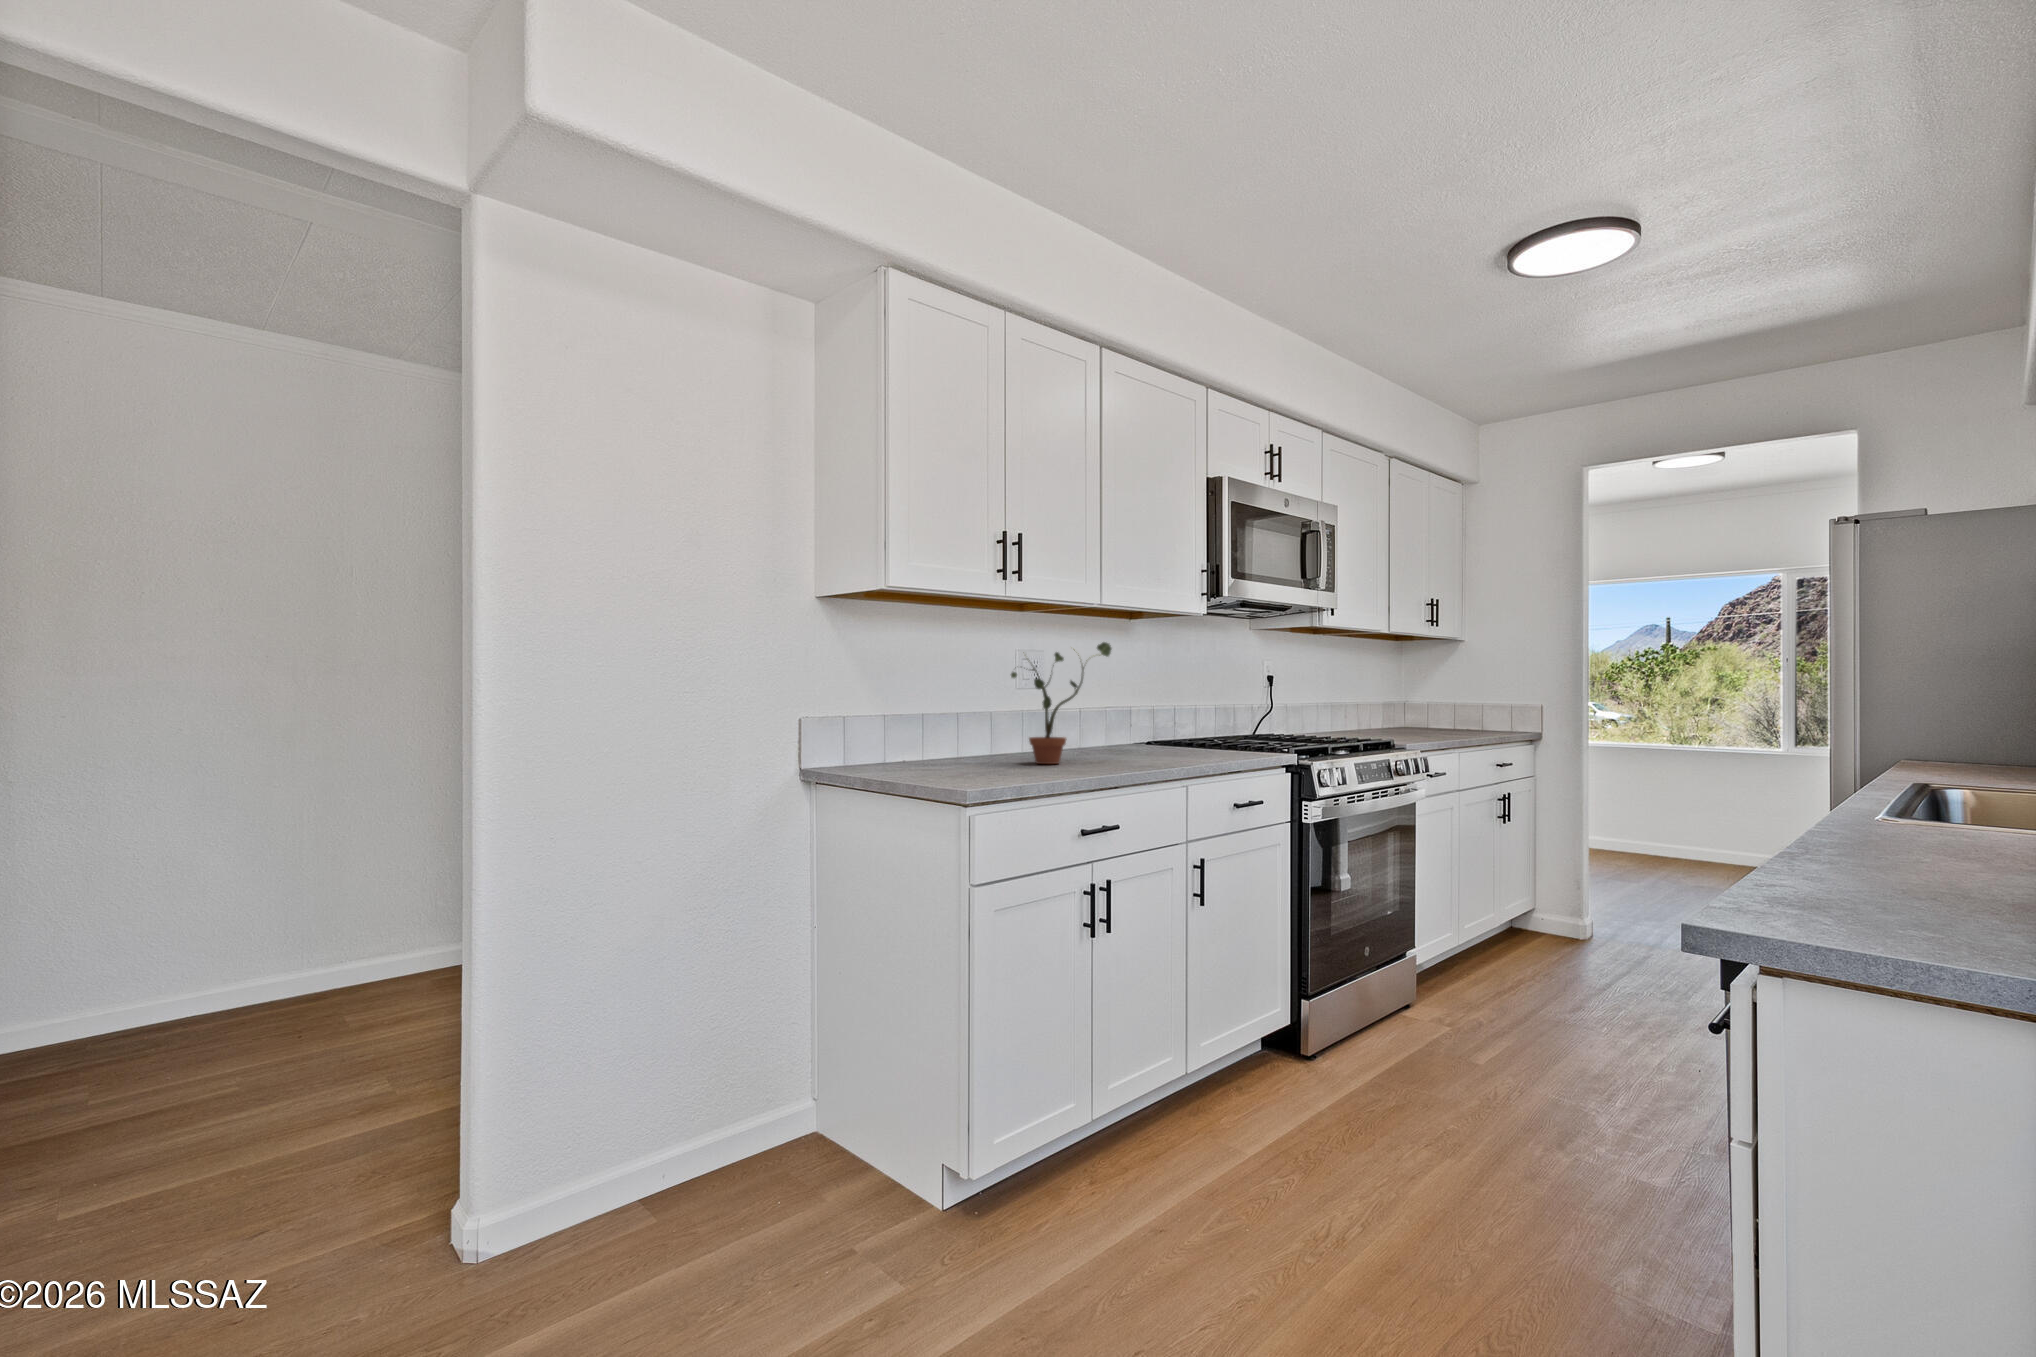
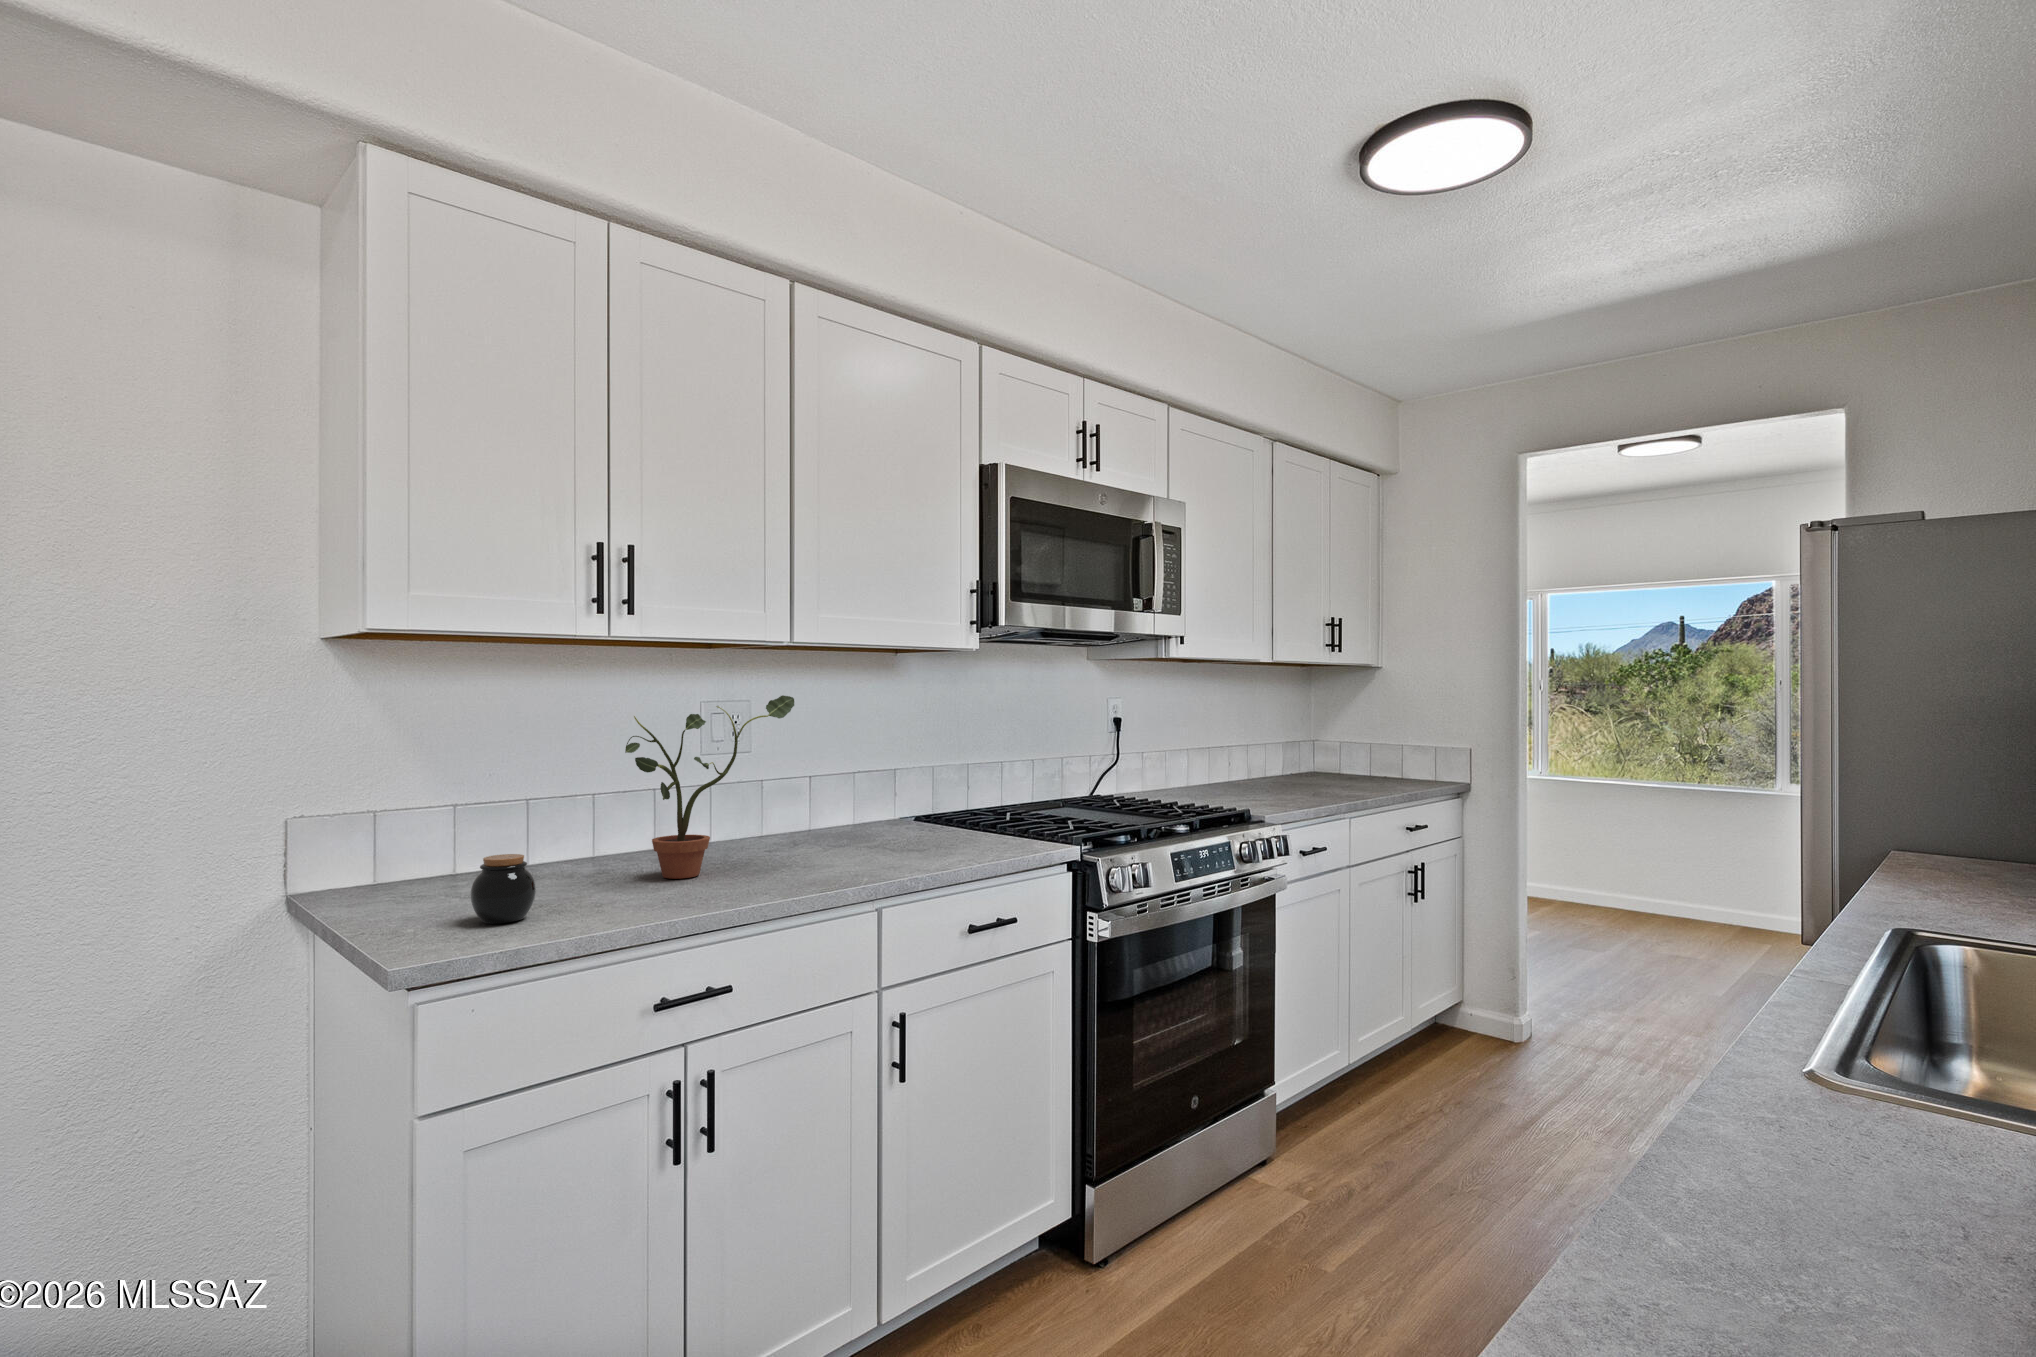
jar: none [964,736,1002,778] -> present [470,854,536,924]

